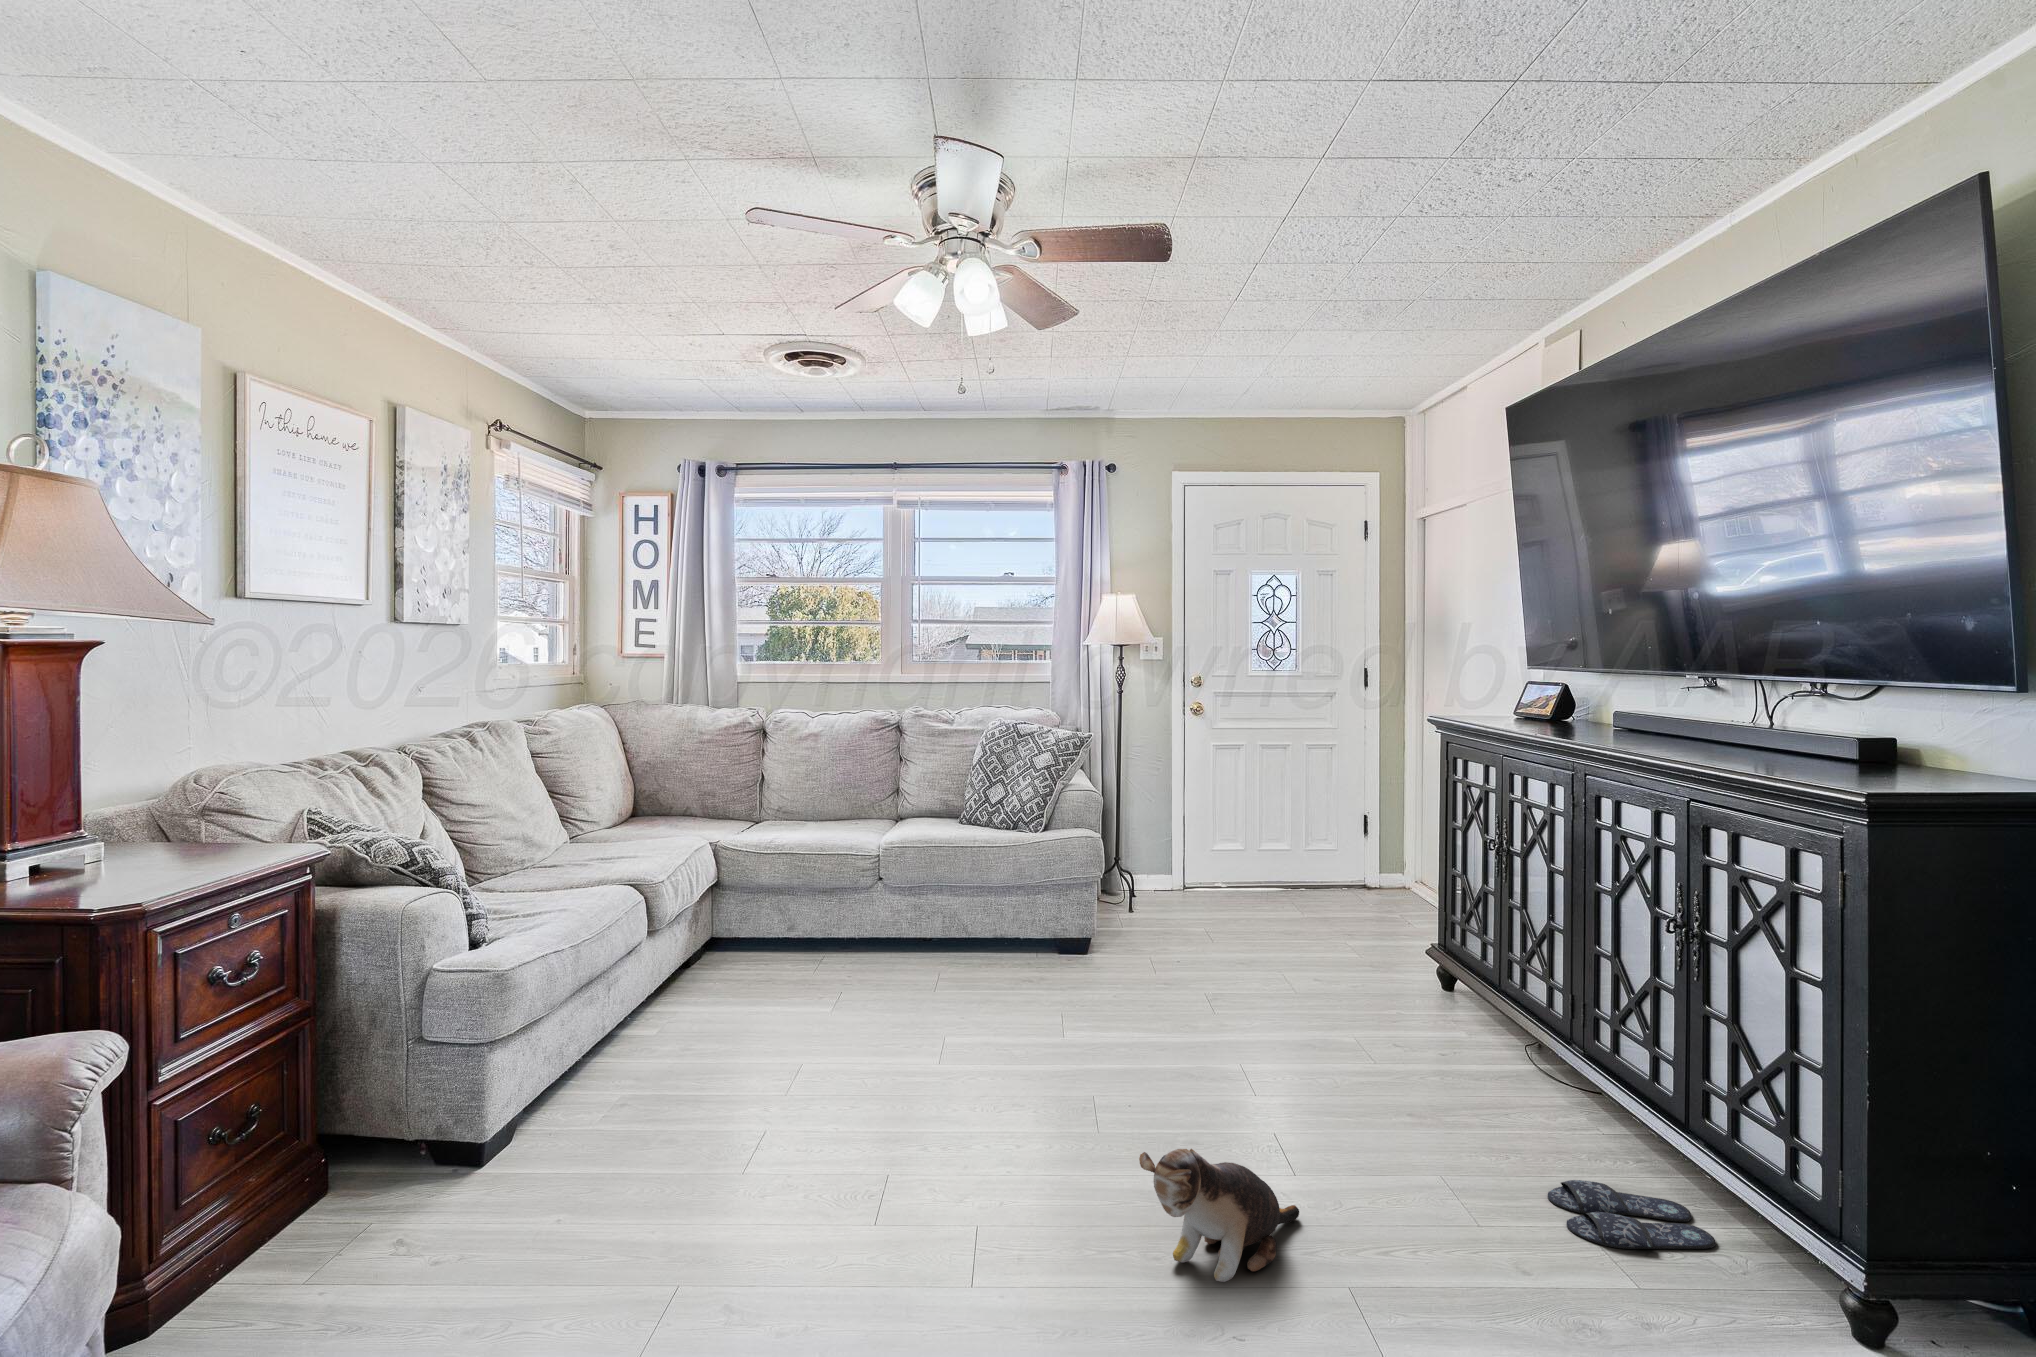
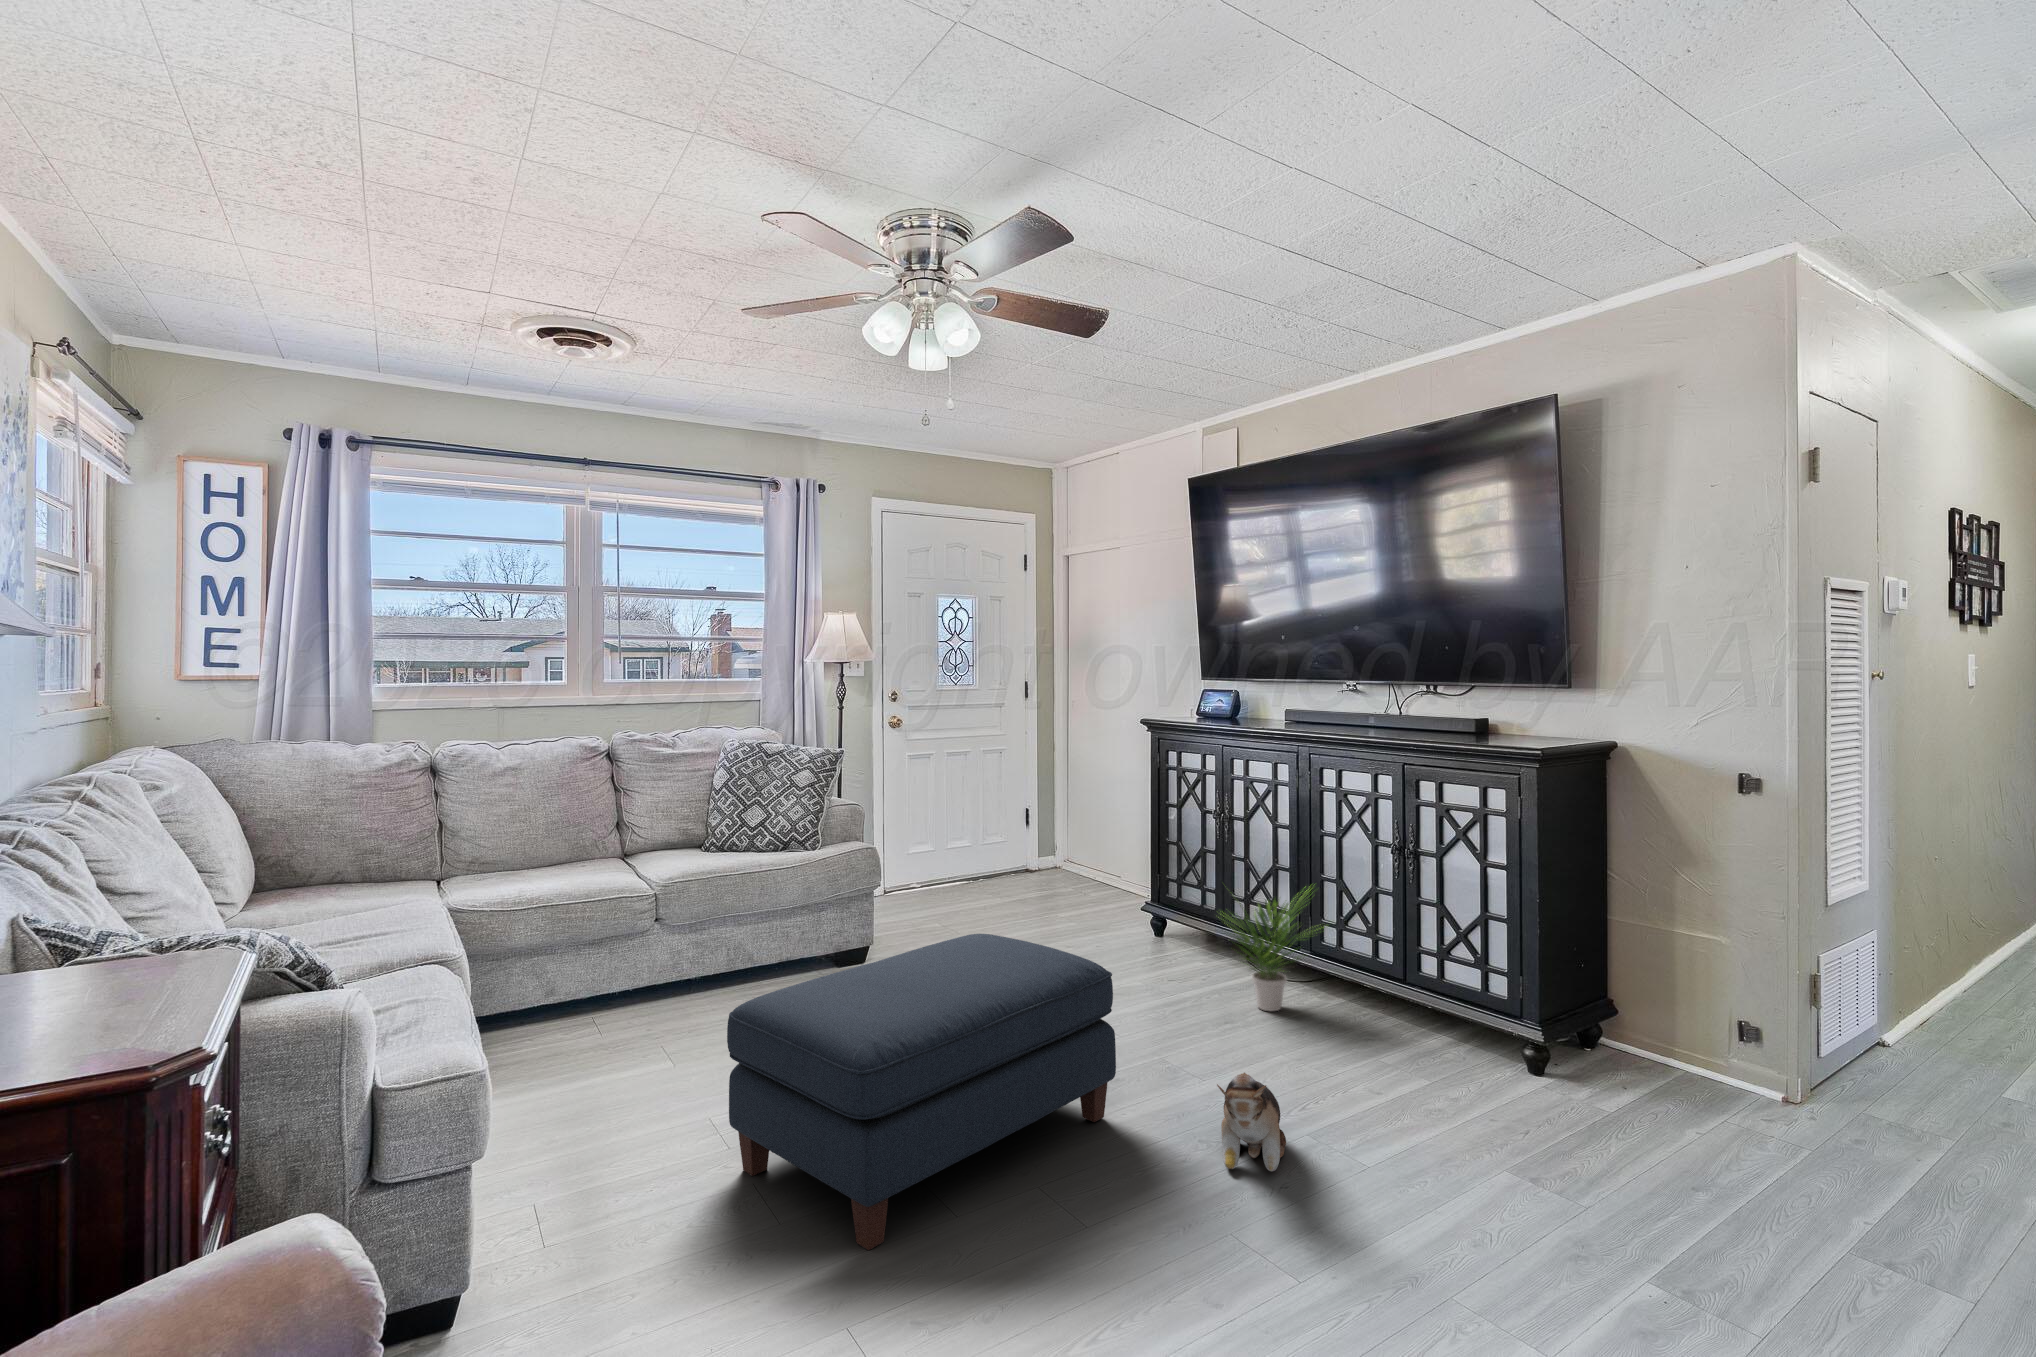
potted plant: none [1392,920,1560,1105] -> present [1226,895,1324,1011]
ottoman: none [748,934,1129,1208] -> present [727,934,1116,1250]
slippers: present [1548,1180,1716,1249] -> none [1370,1040,1471,1076]

